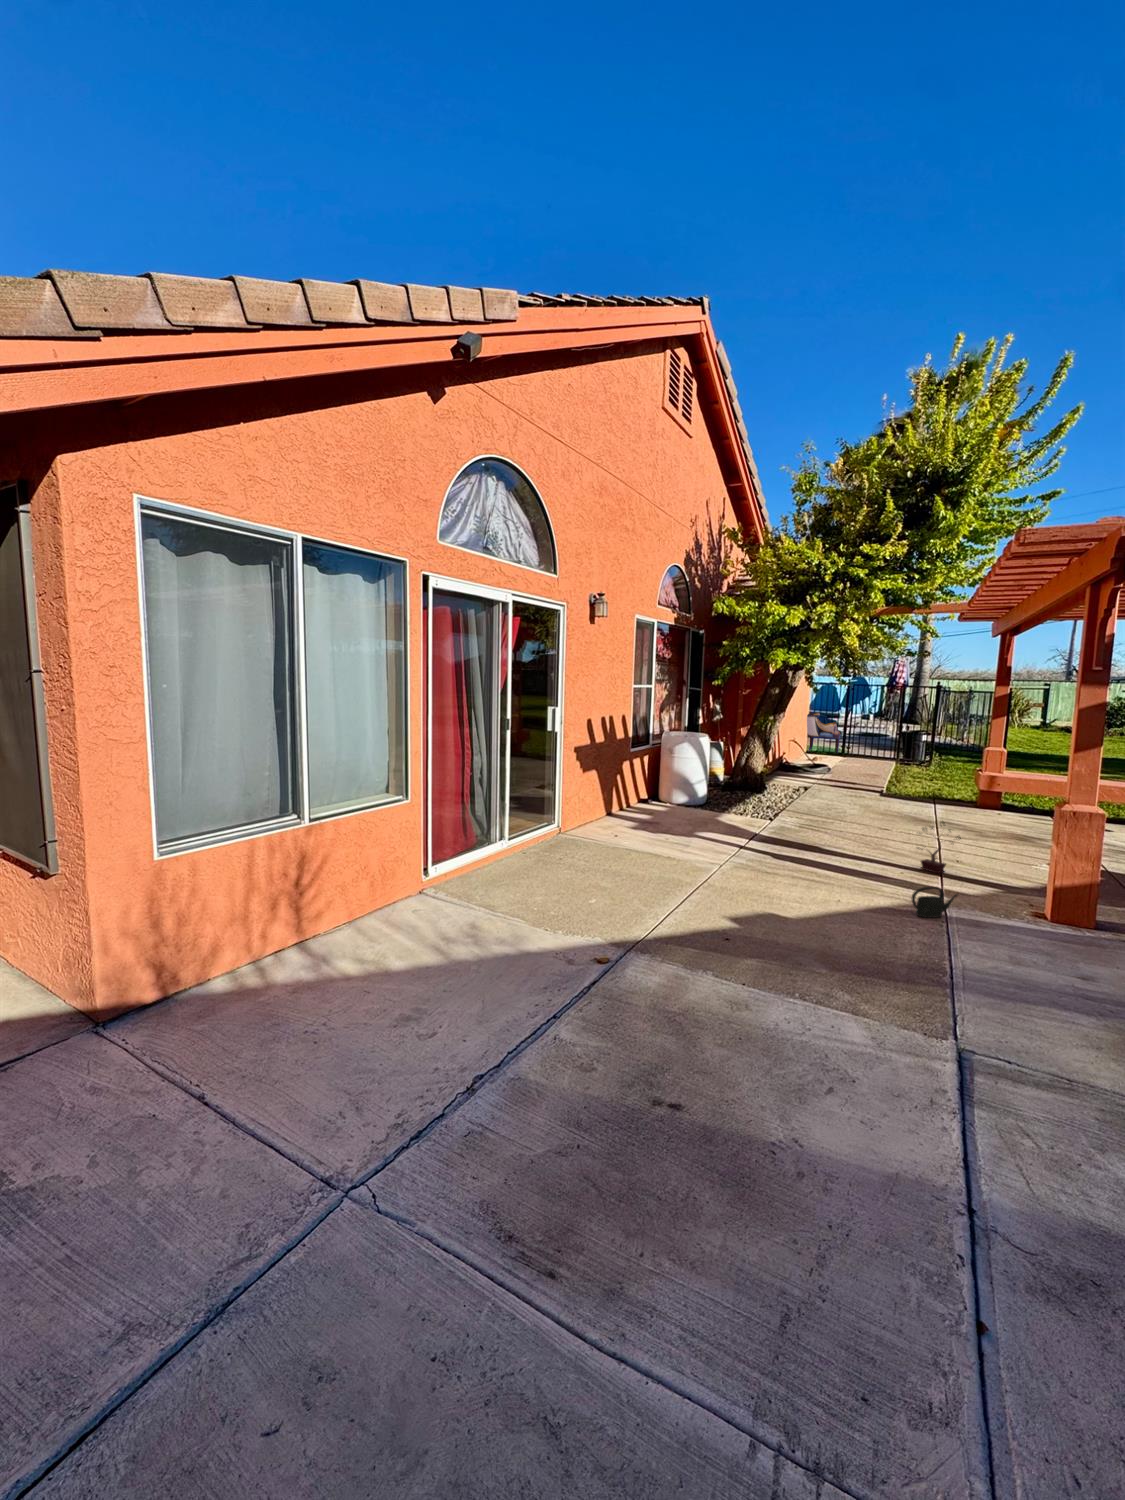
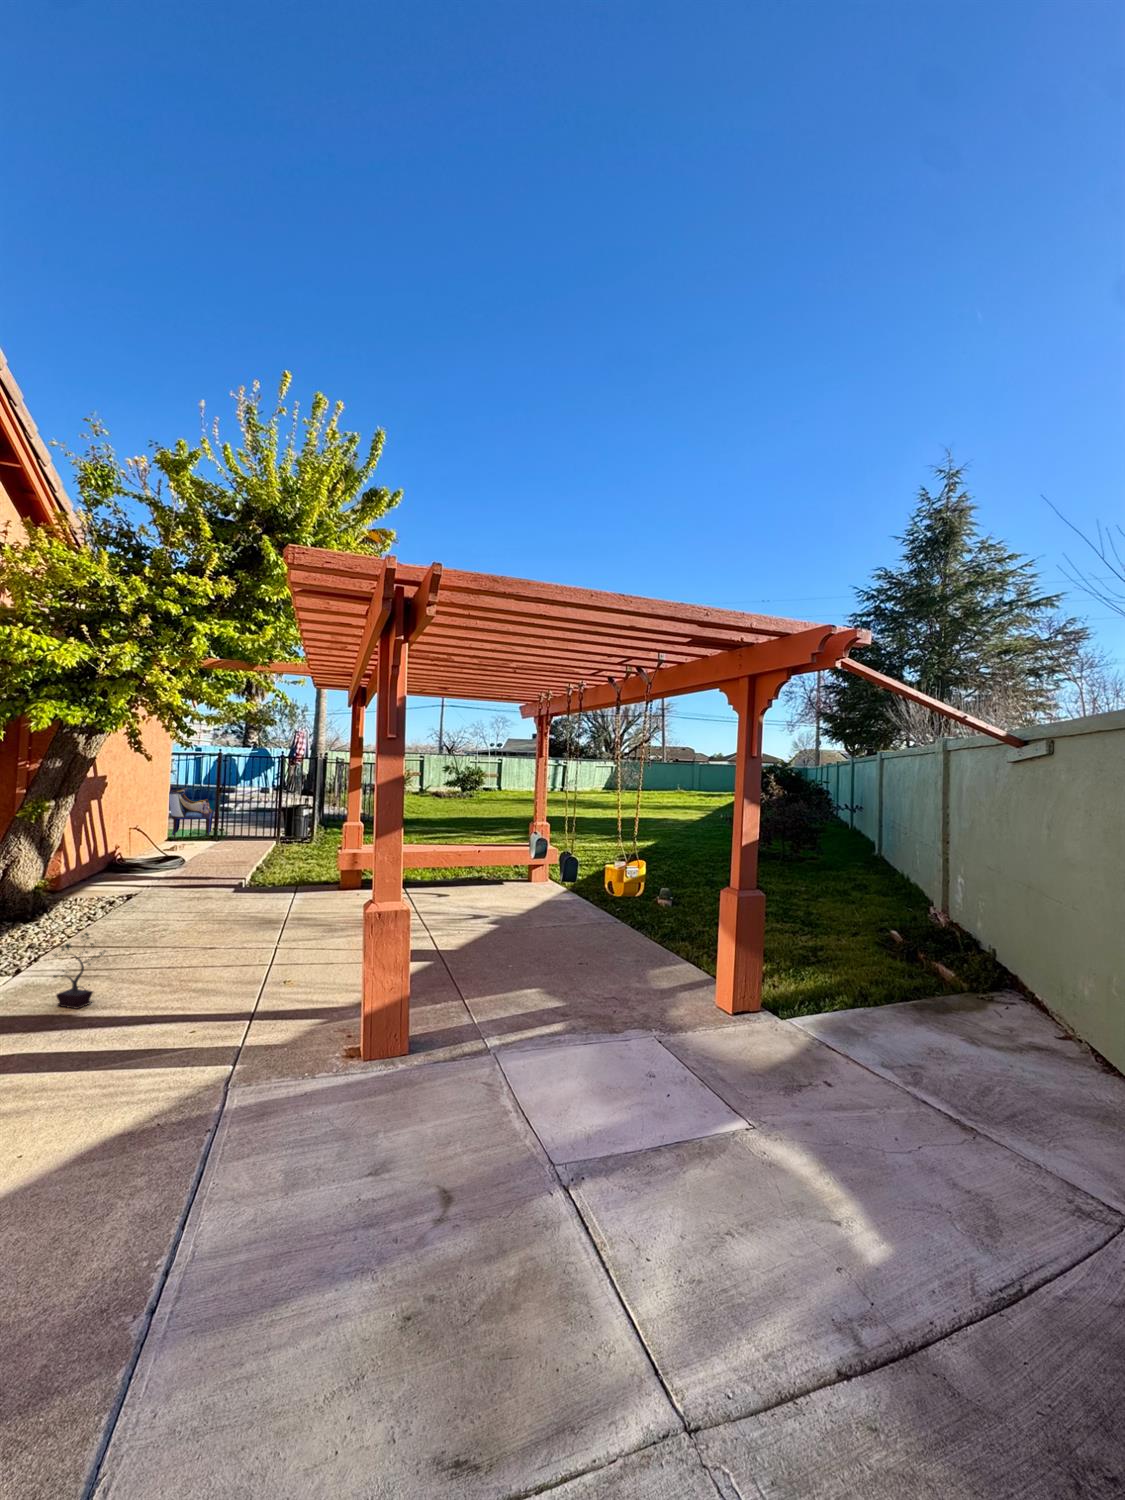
potted plant: present [919,822,961,874] -> present [53,933,106,1009]
watering can: present [911,887,958,918] -> none [137,1081,227,1148]

